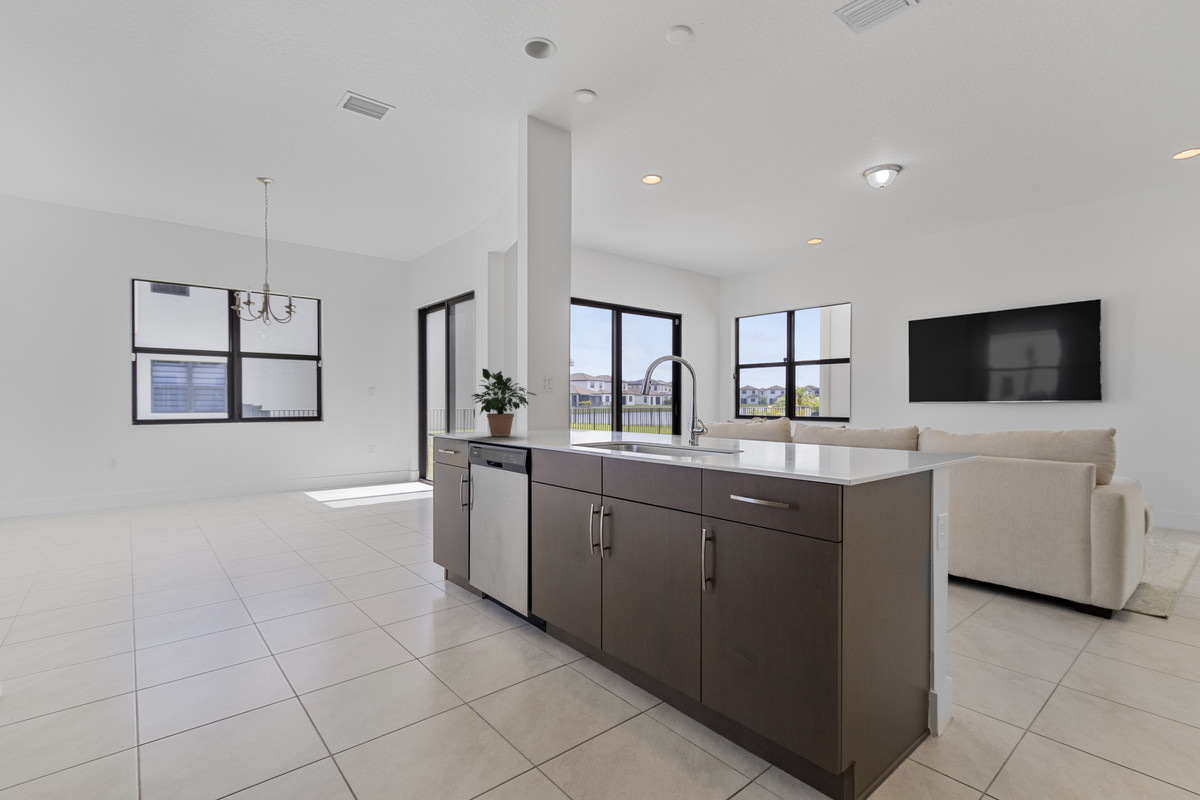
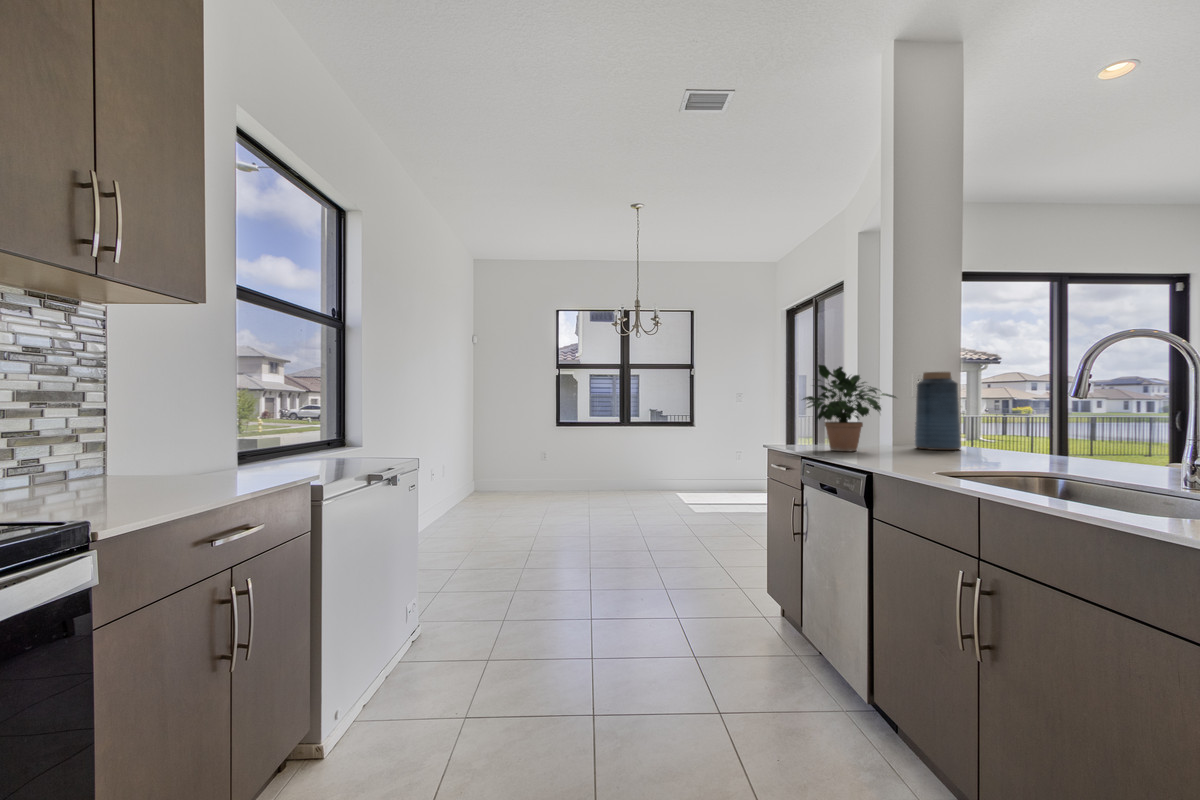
vase: none [544,377,572,432] -> present [915,372,961,450]

